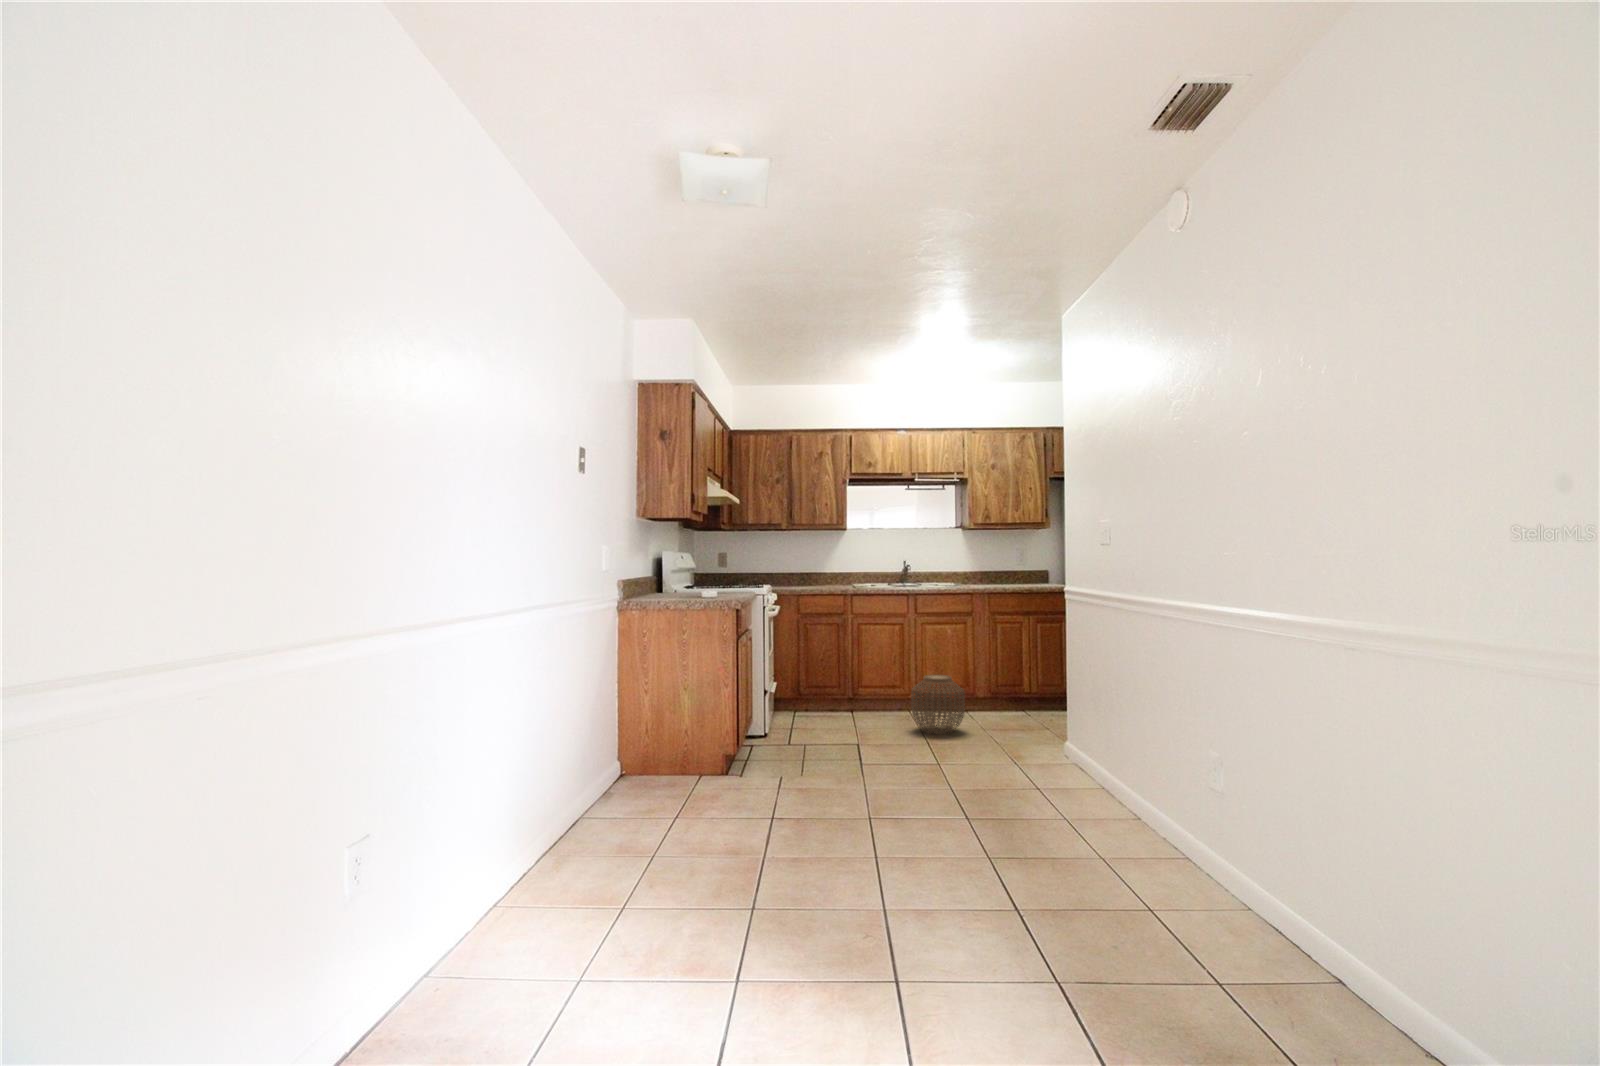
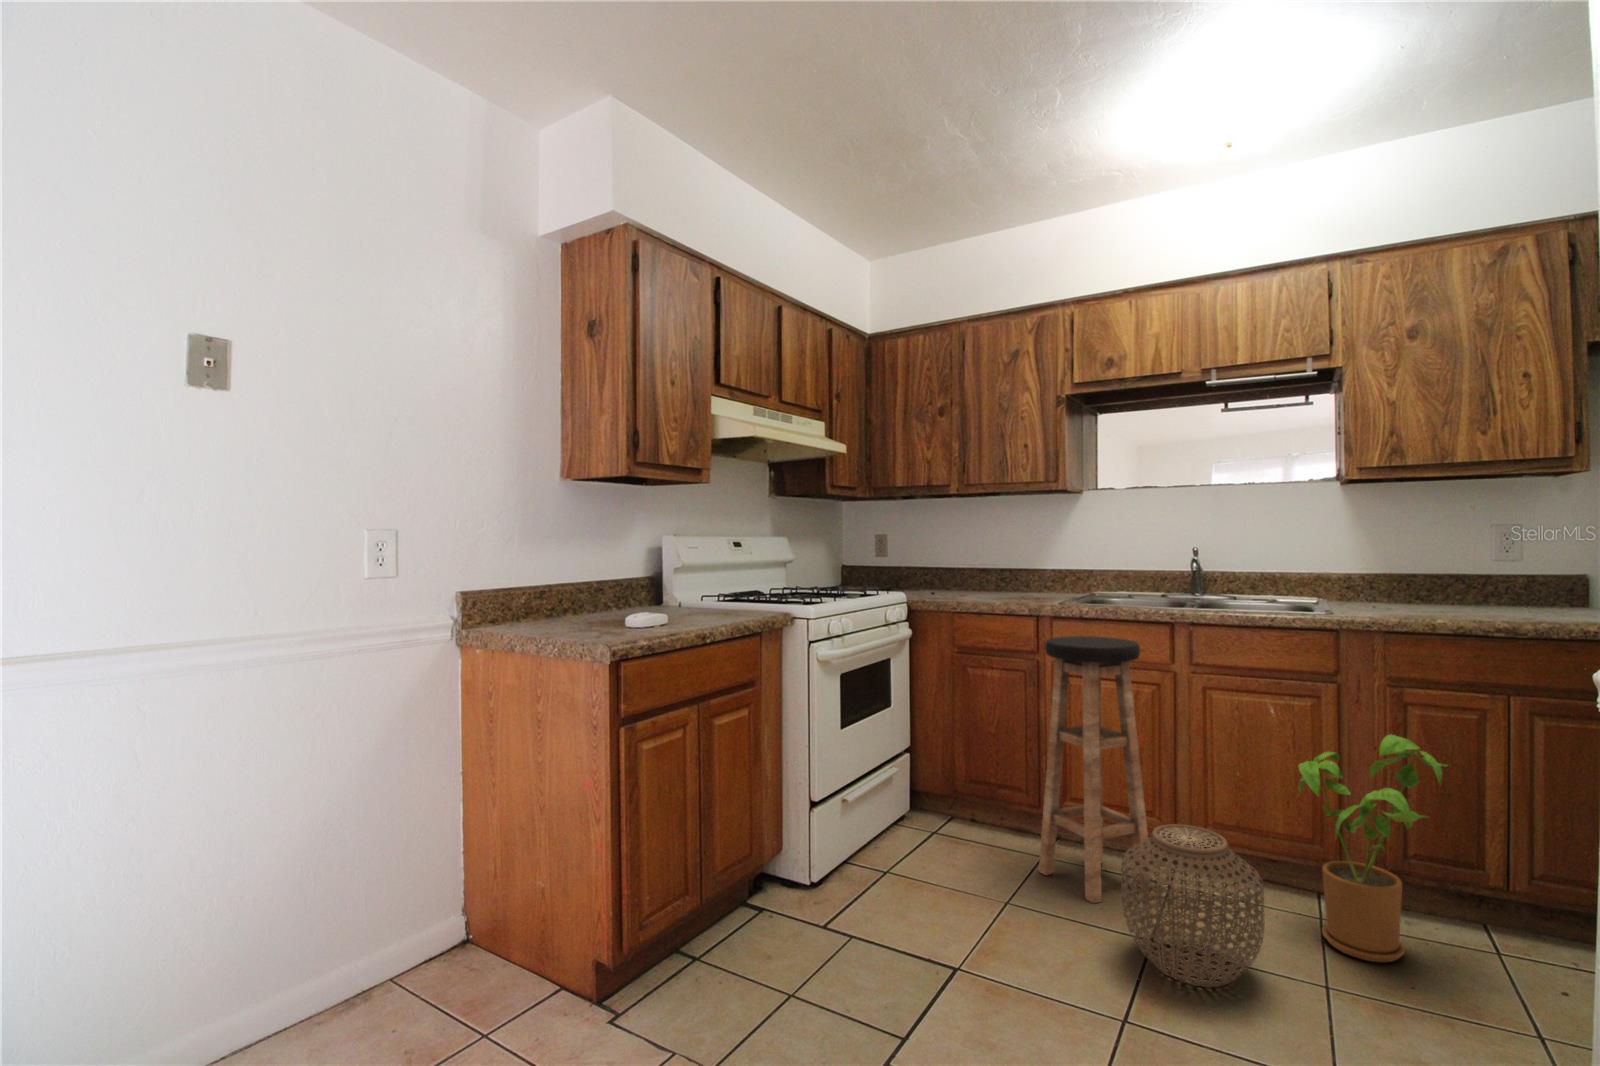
bar stool: none [857,602,907,724] -> present [1039,636,1153,903]
house plant: none [964,632,1014,723] -> present [1298,735,1446,962]

